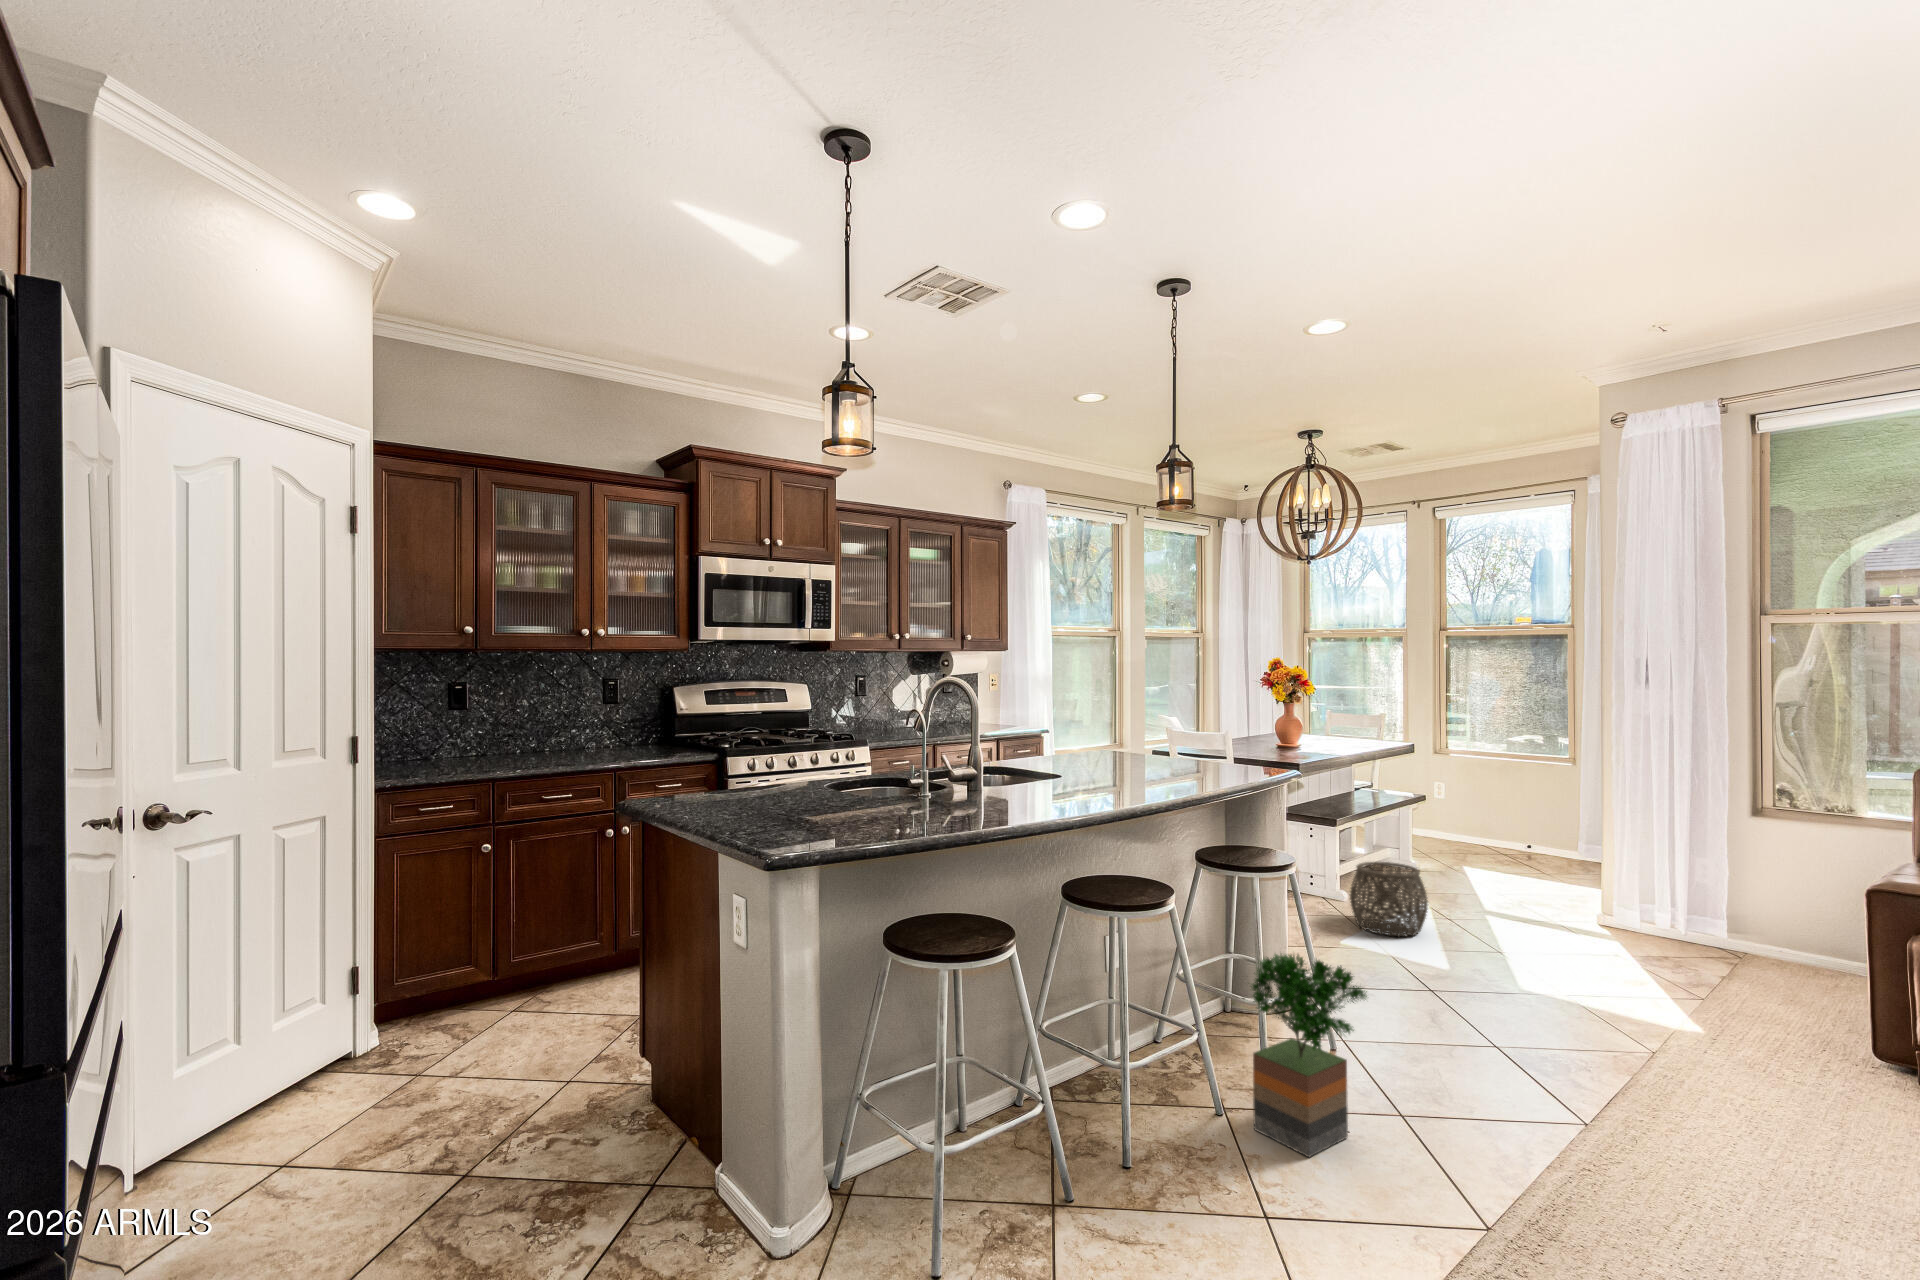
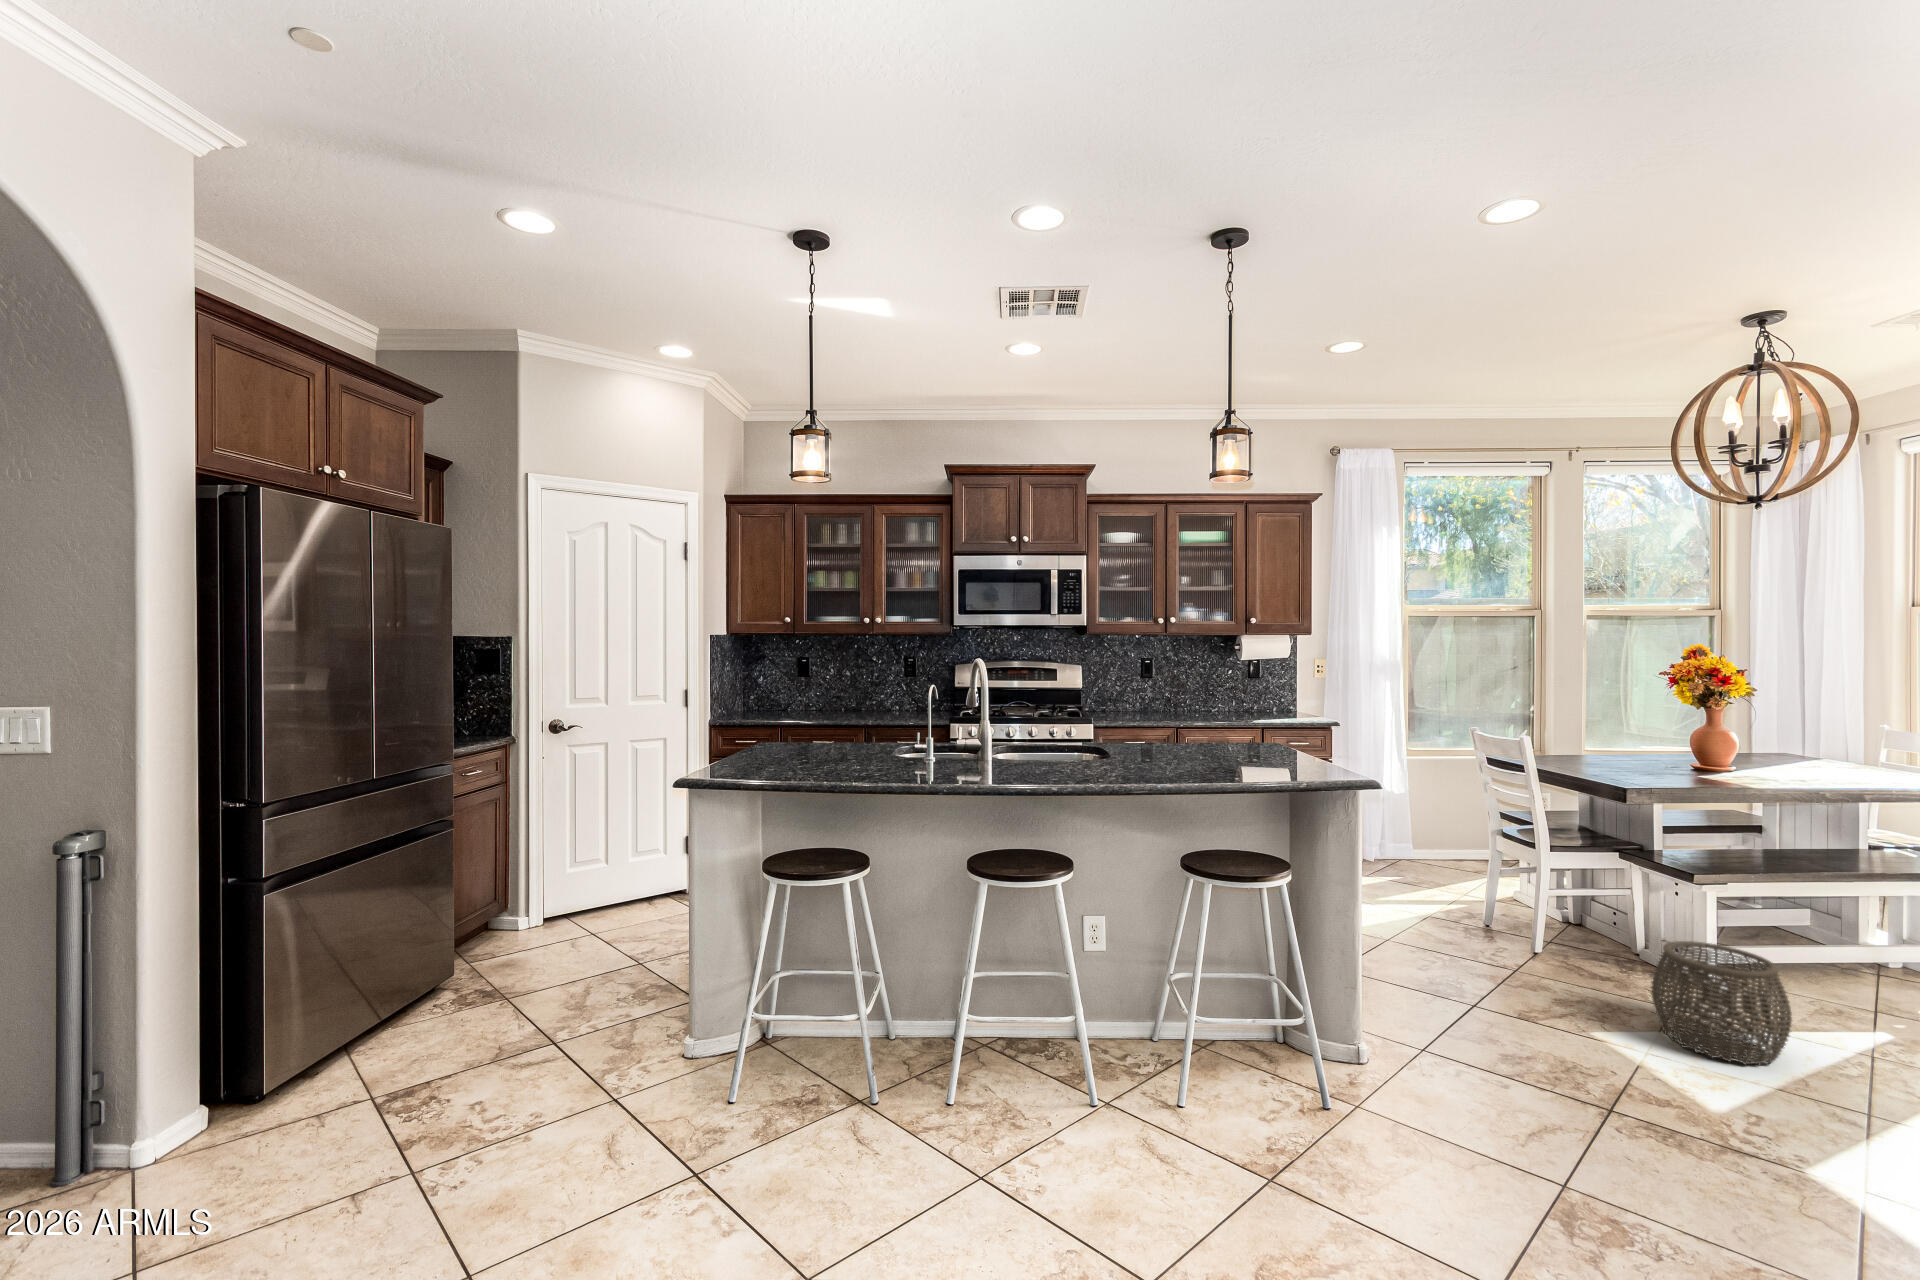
potted tree: present [1250,954,1367,1157] -> none [1054,968,1201,1197]

